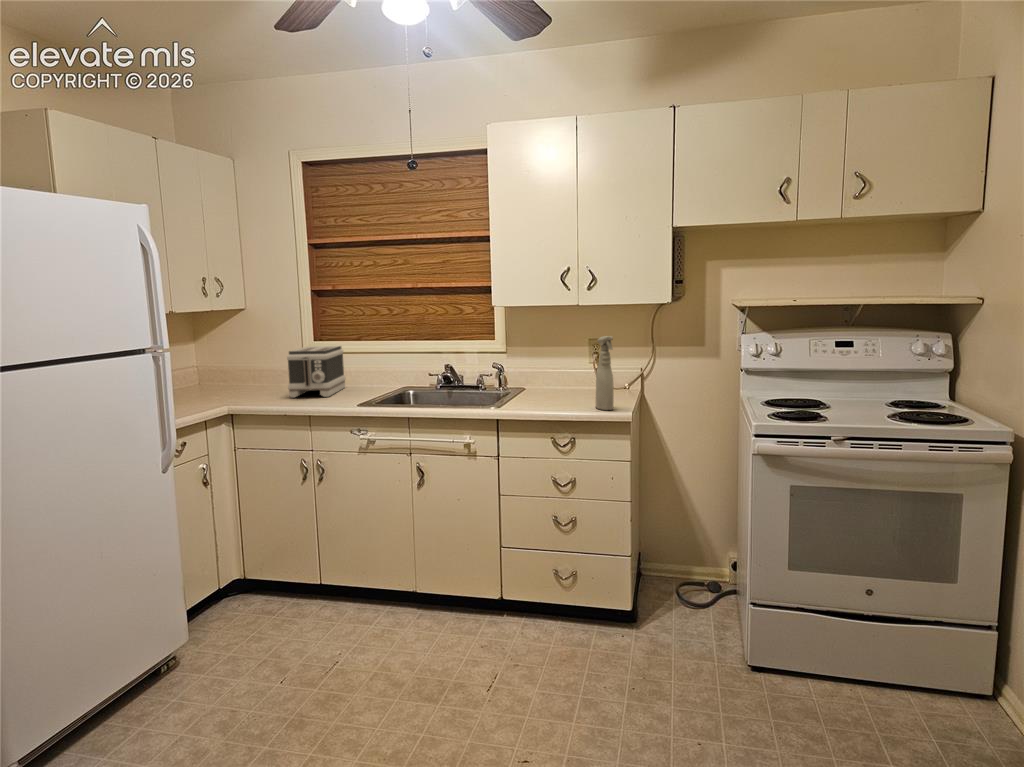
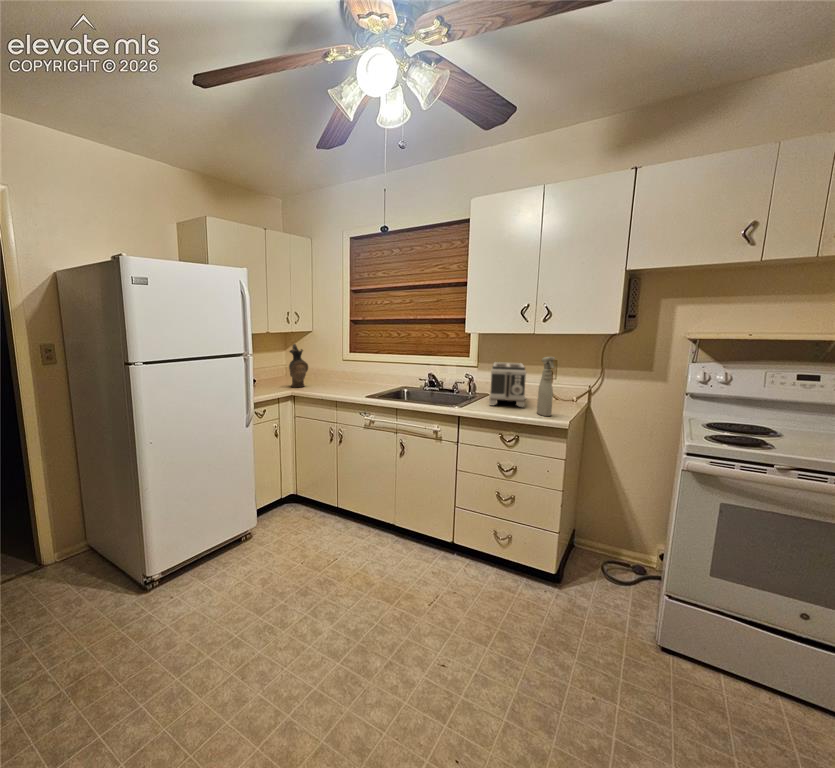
ceramic pitcher: none [220,333,252,401] -> present [289,344,308,387]
toaster: present [287,346,345,398] -> present [489,362,526,407]

